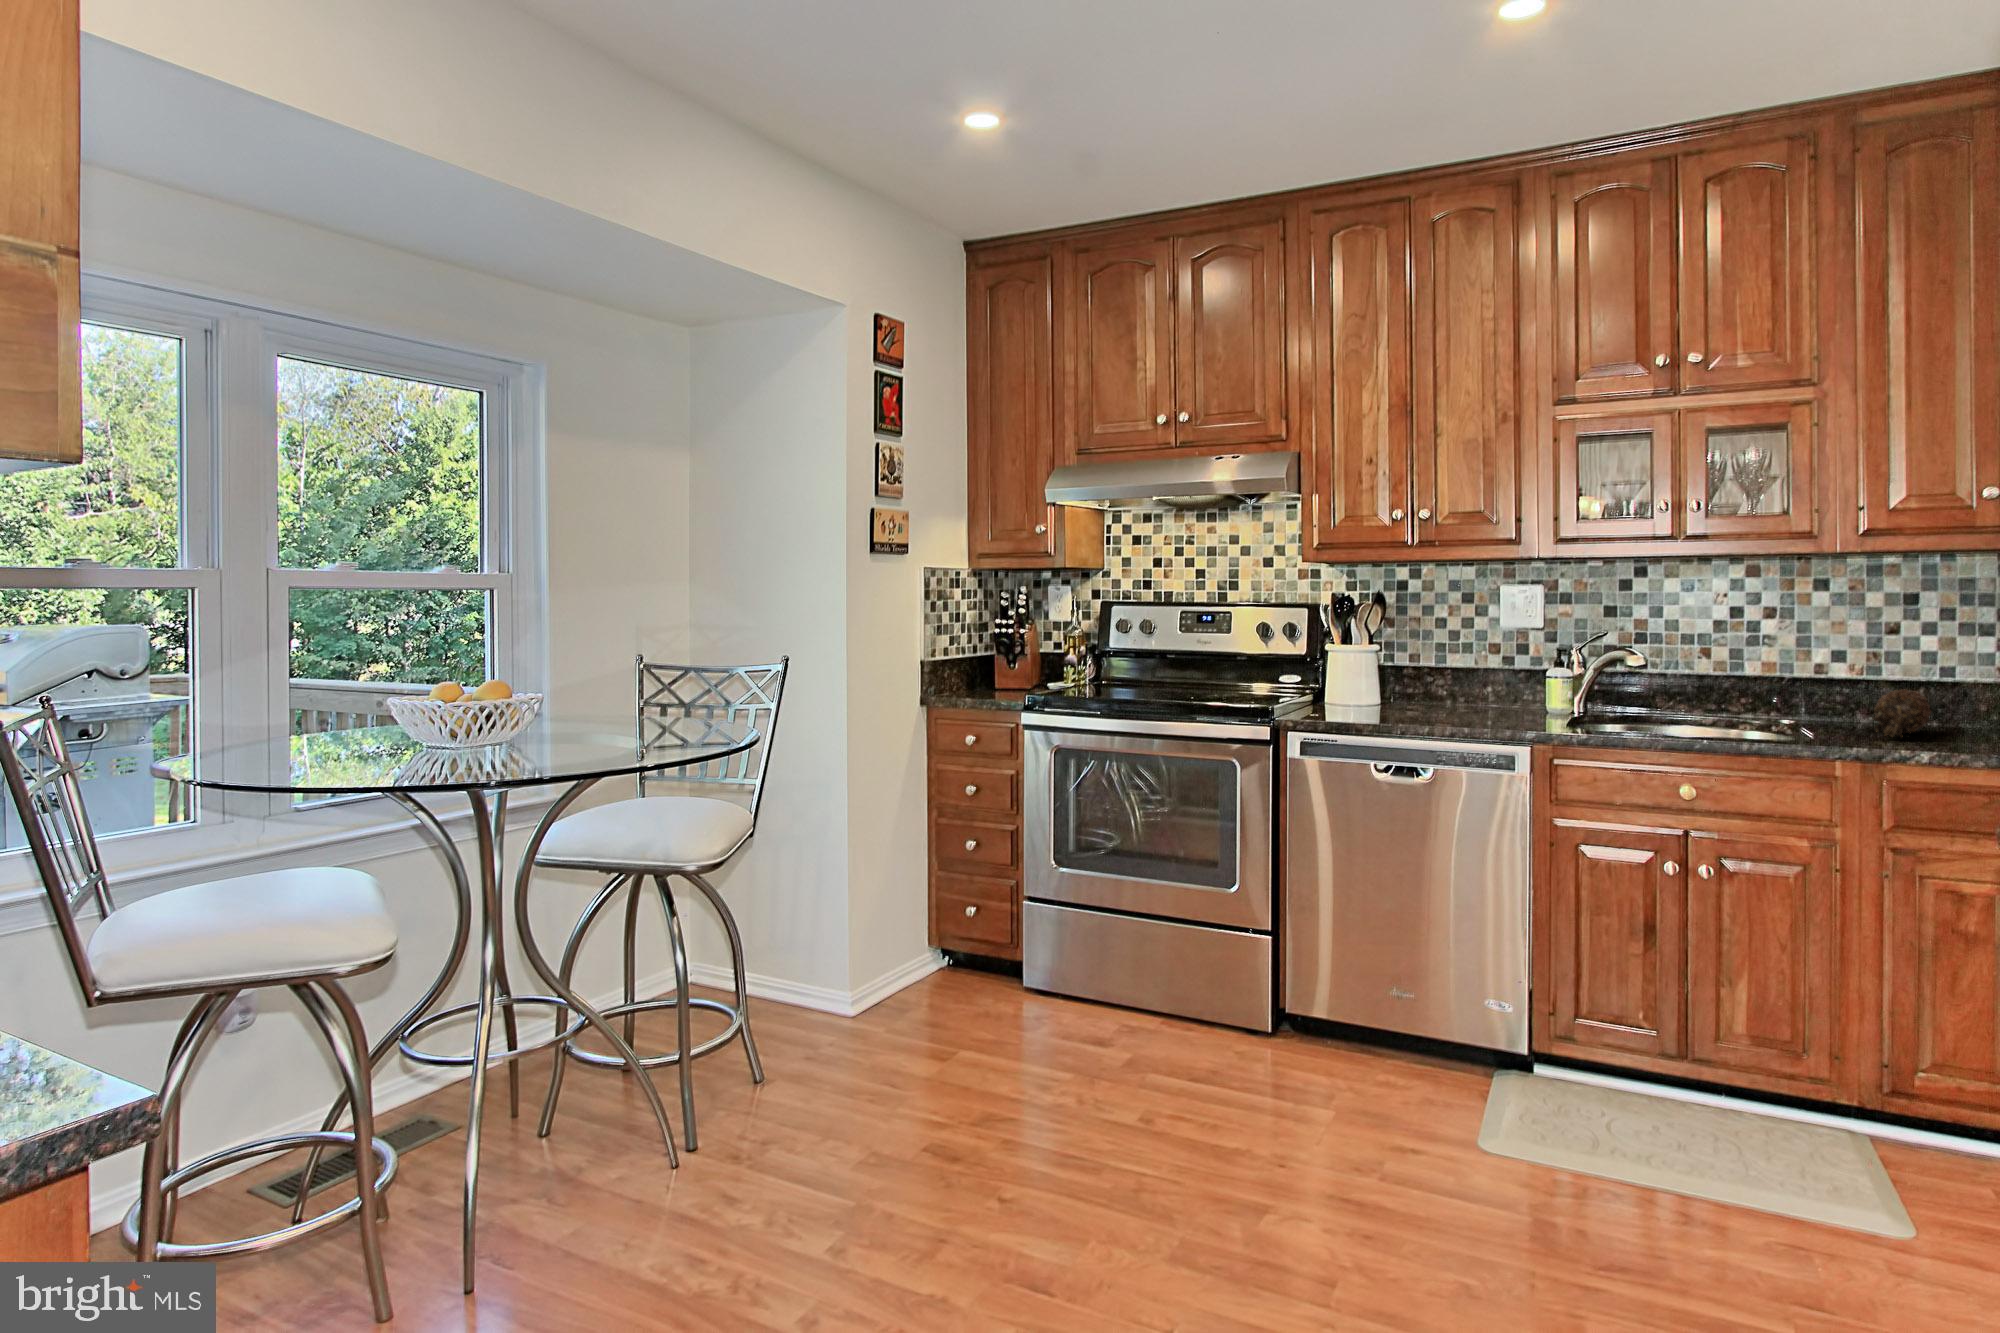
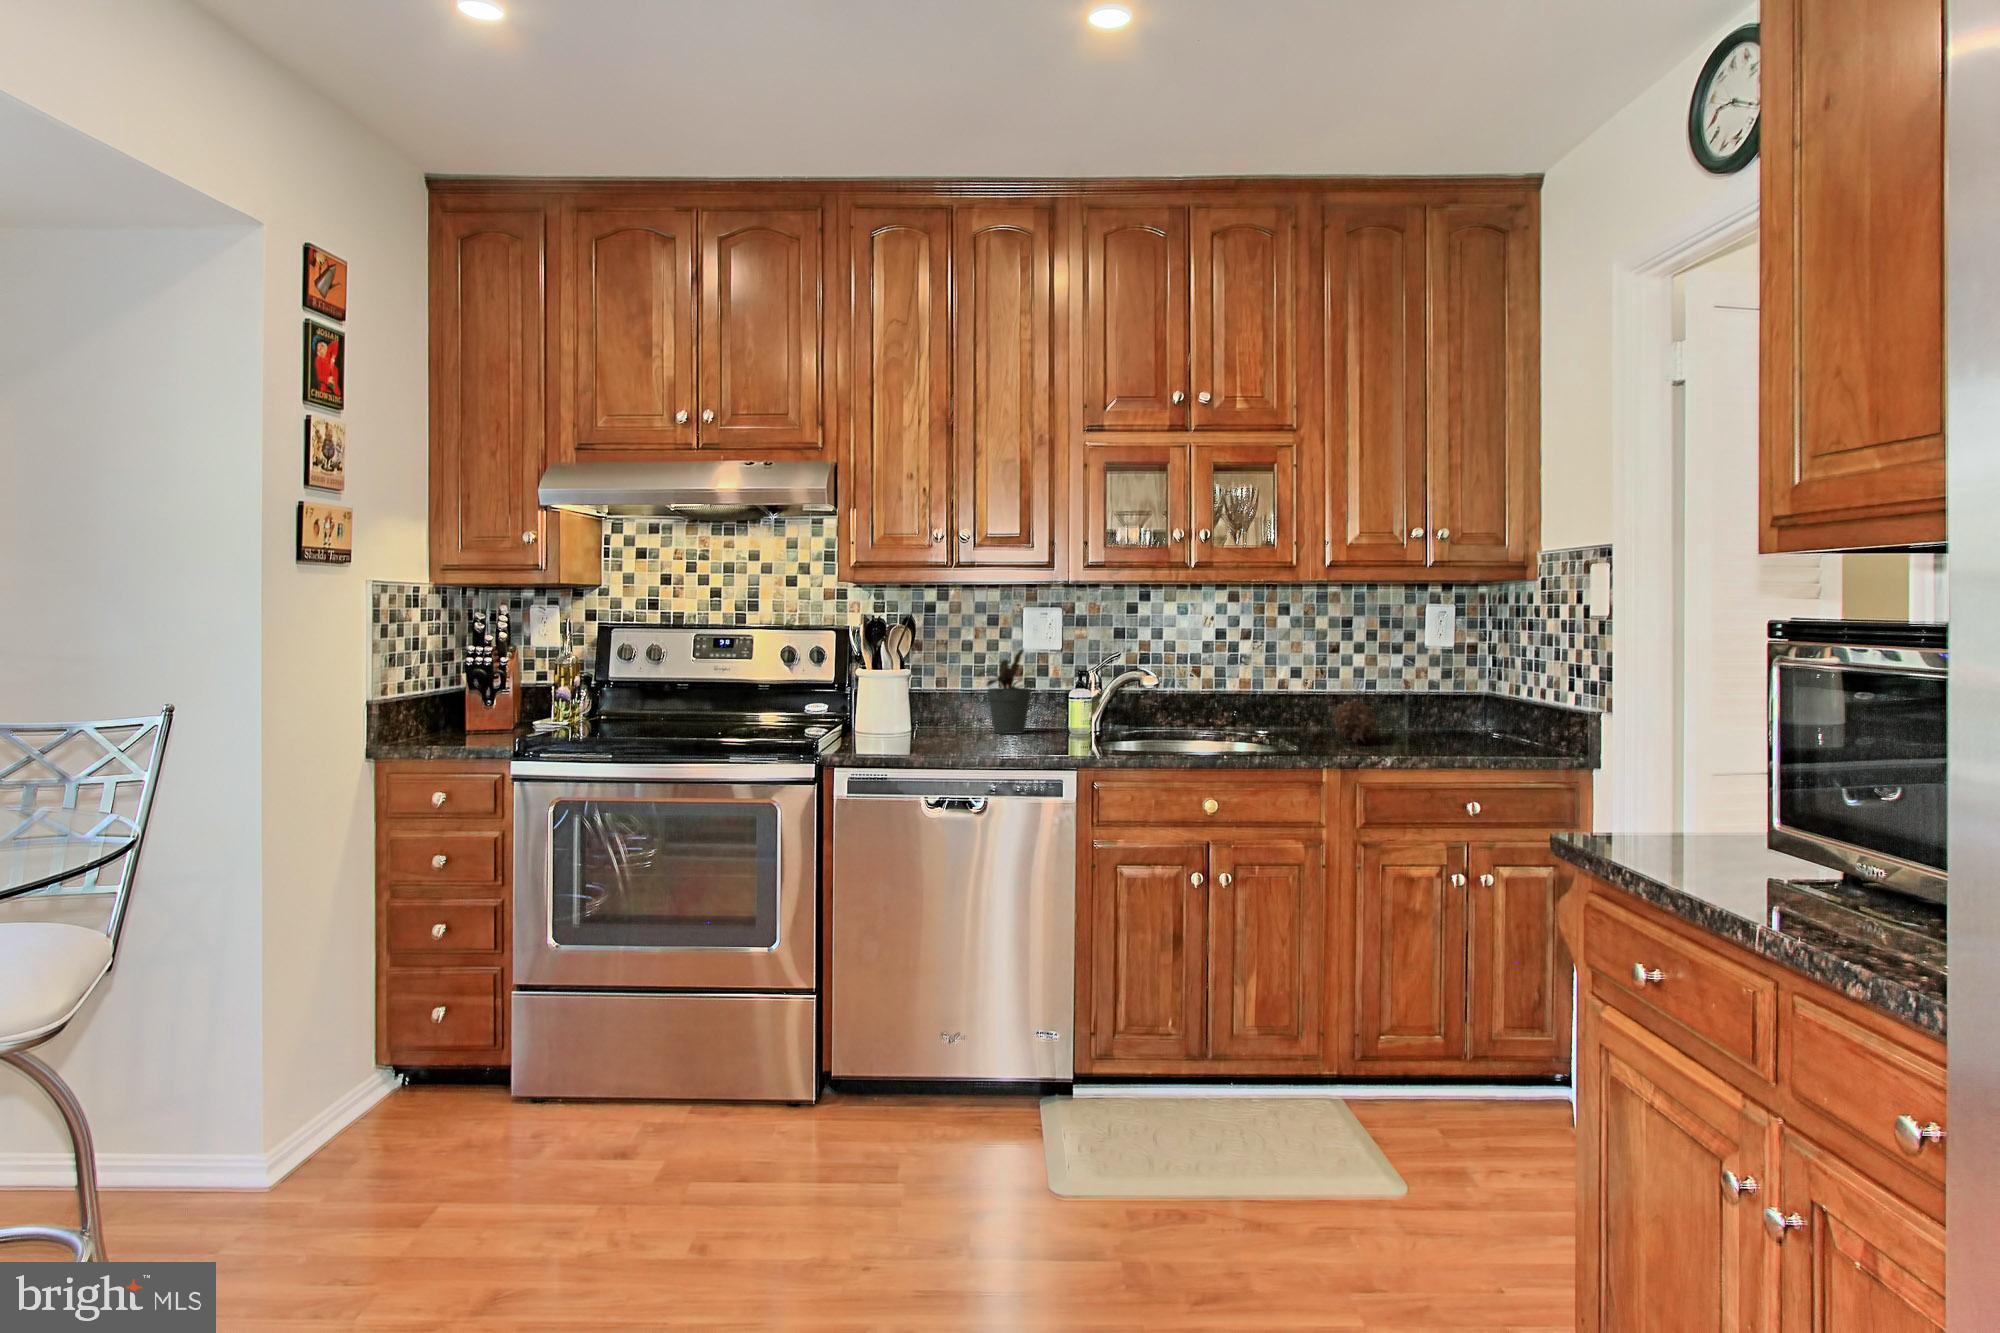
potted plant: none [1445,626,1515,711] -> present [978,649,1034,734]

